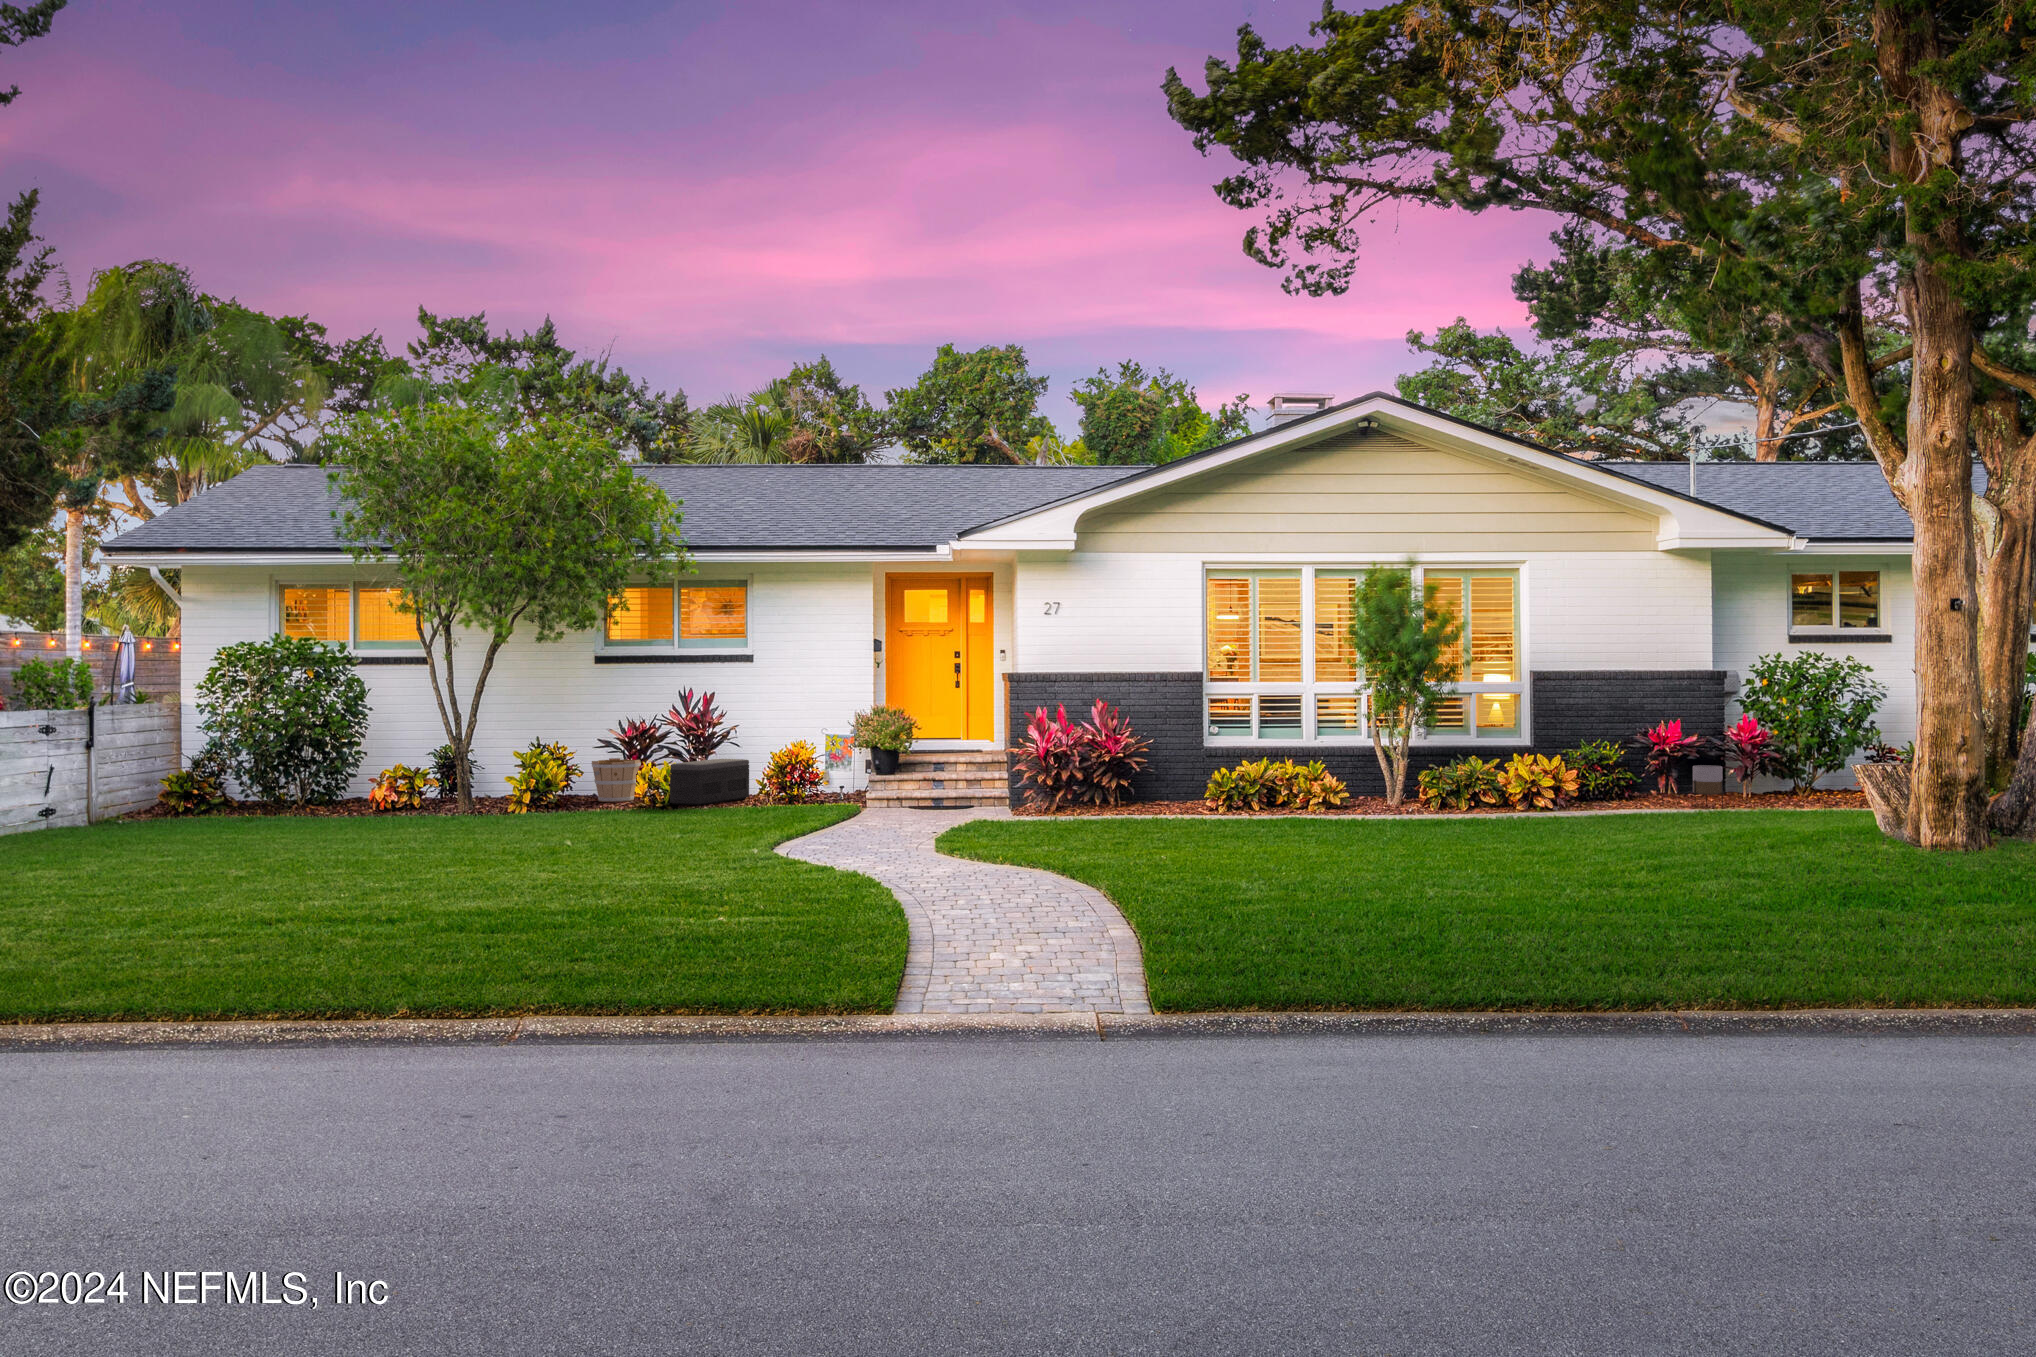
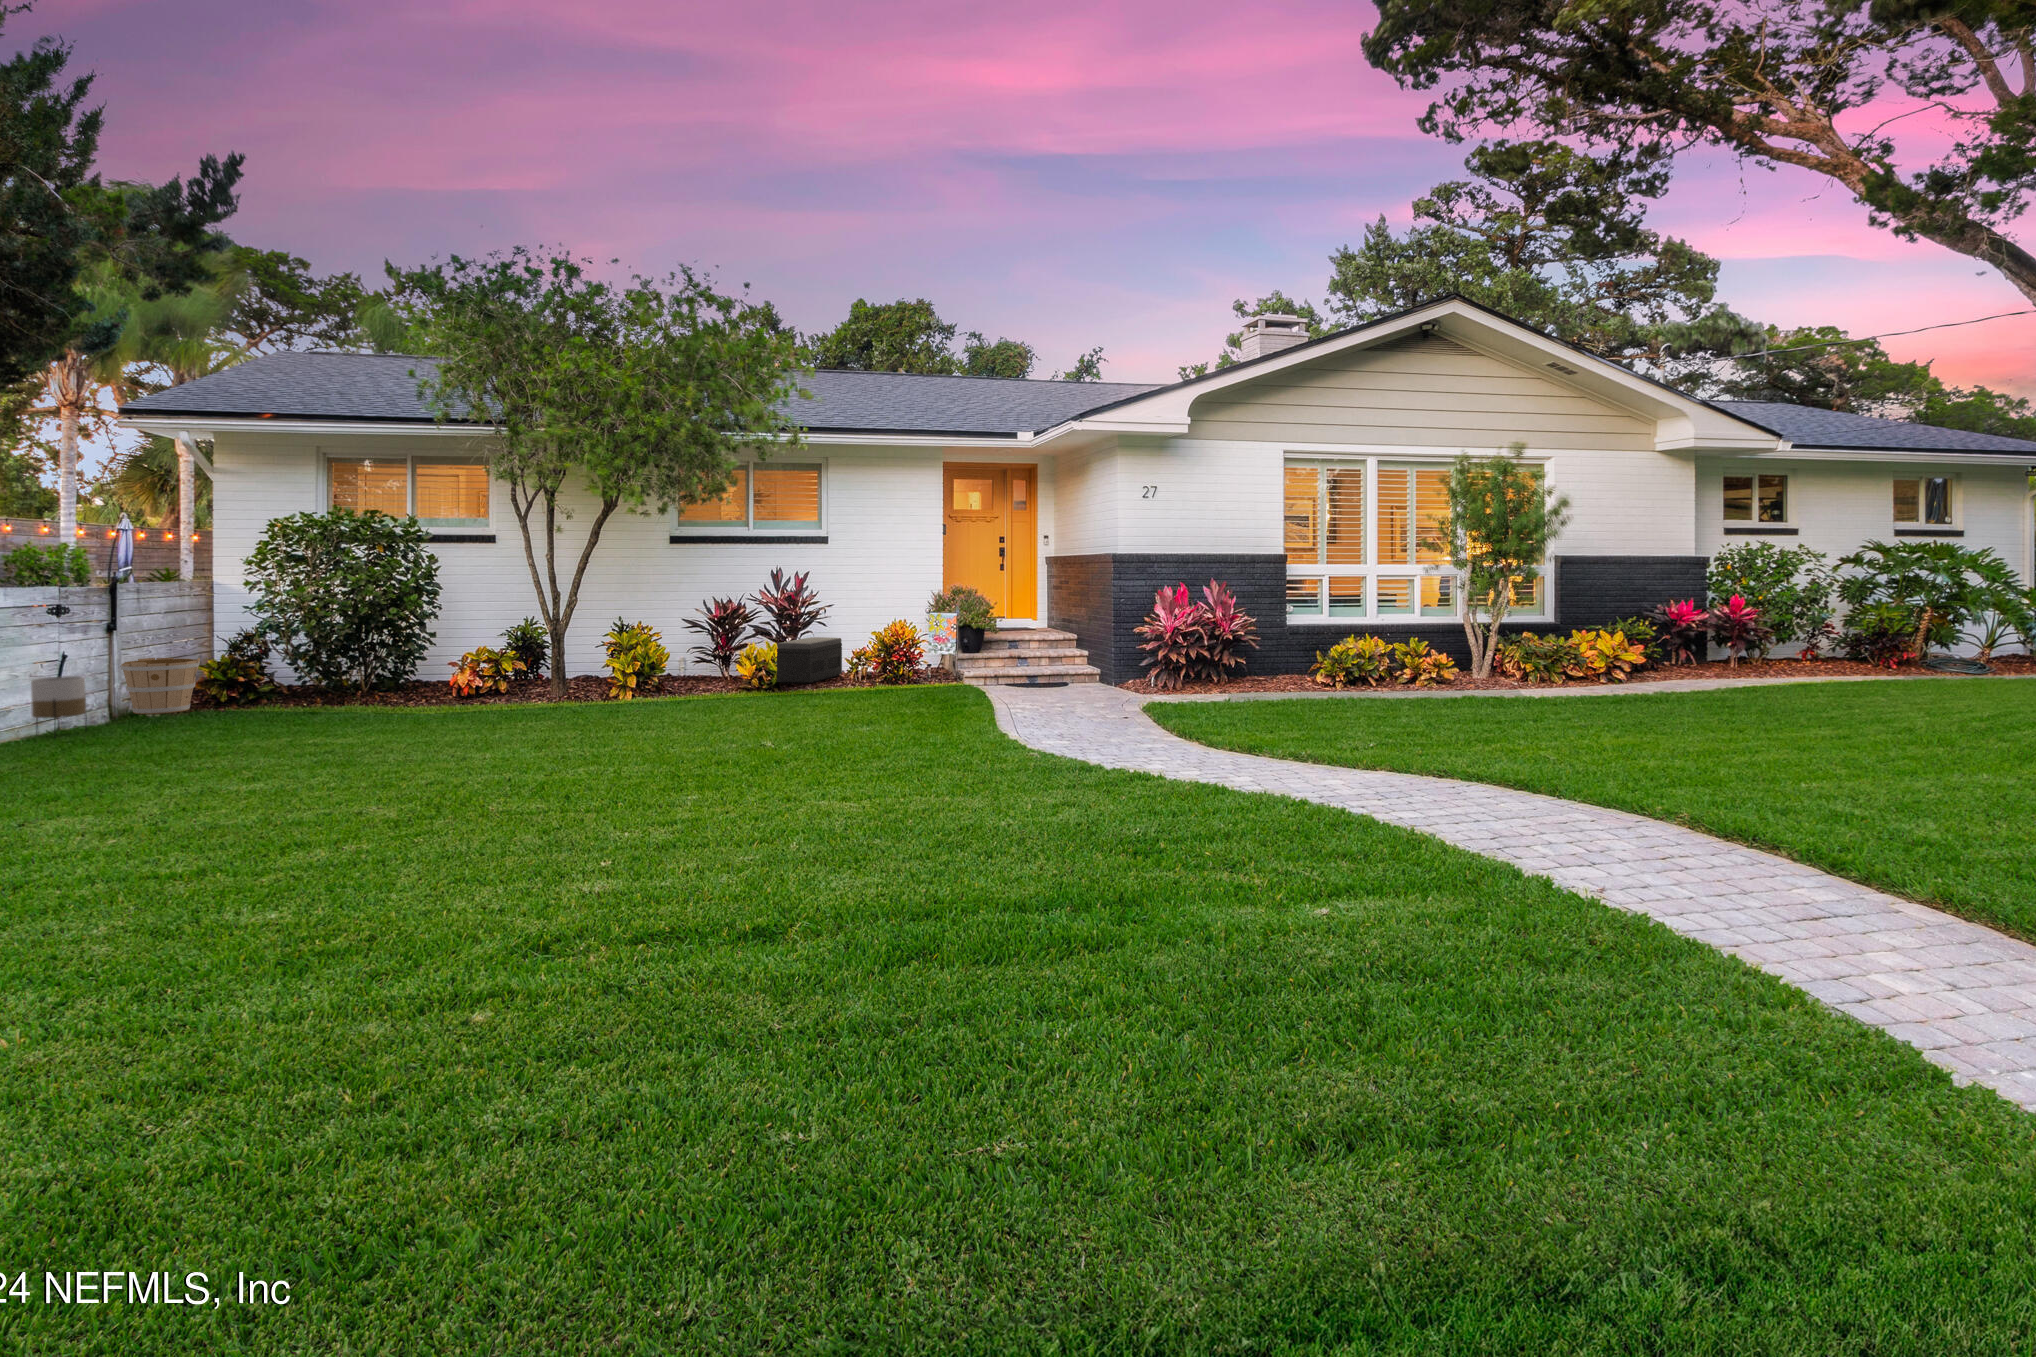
wooden bucket: present [592,758,641,802] -> present [120,658,200,714]
planter: present [1693,765,1723,808] -> present [31,676,87,732]

